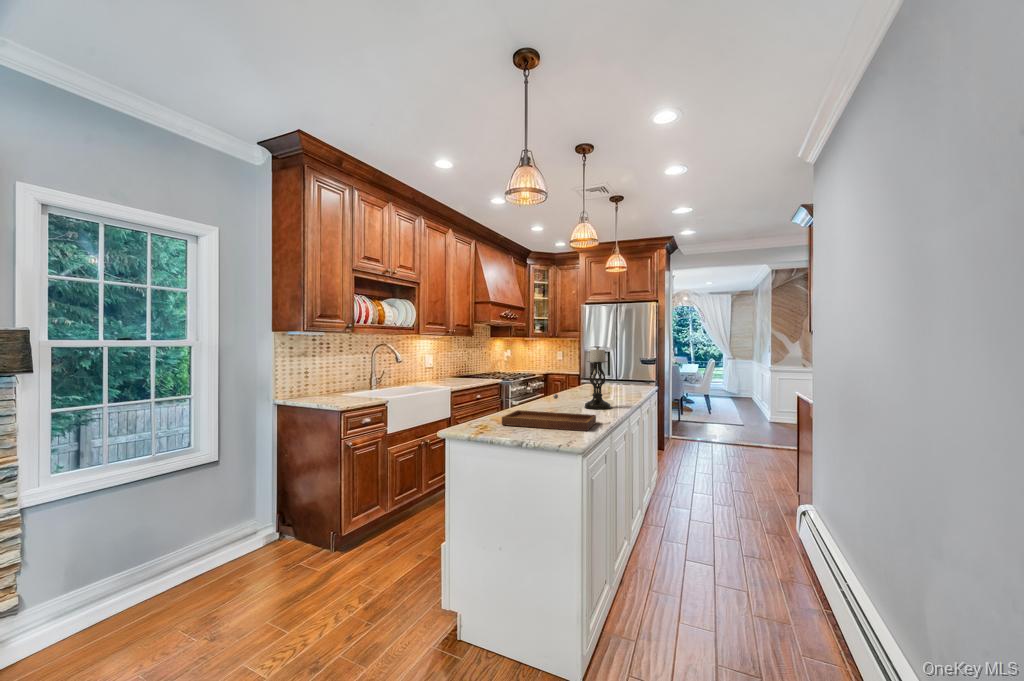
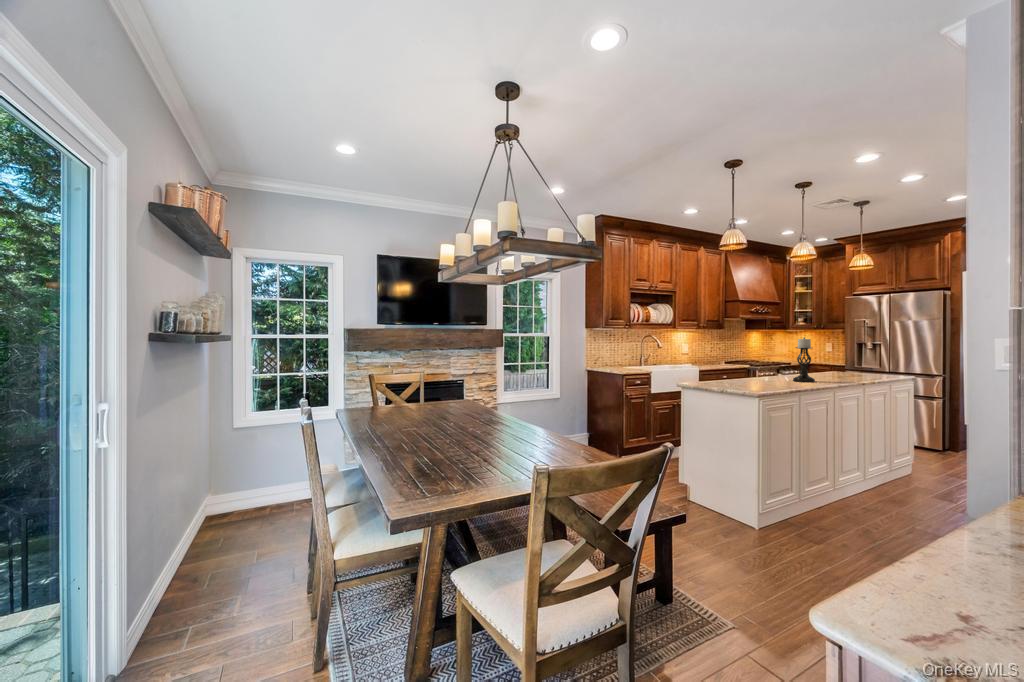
tray: present [502,394,596,431] -> none [718,367,786,389]

